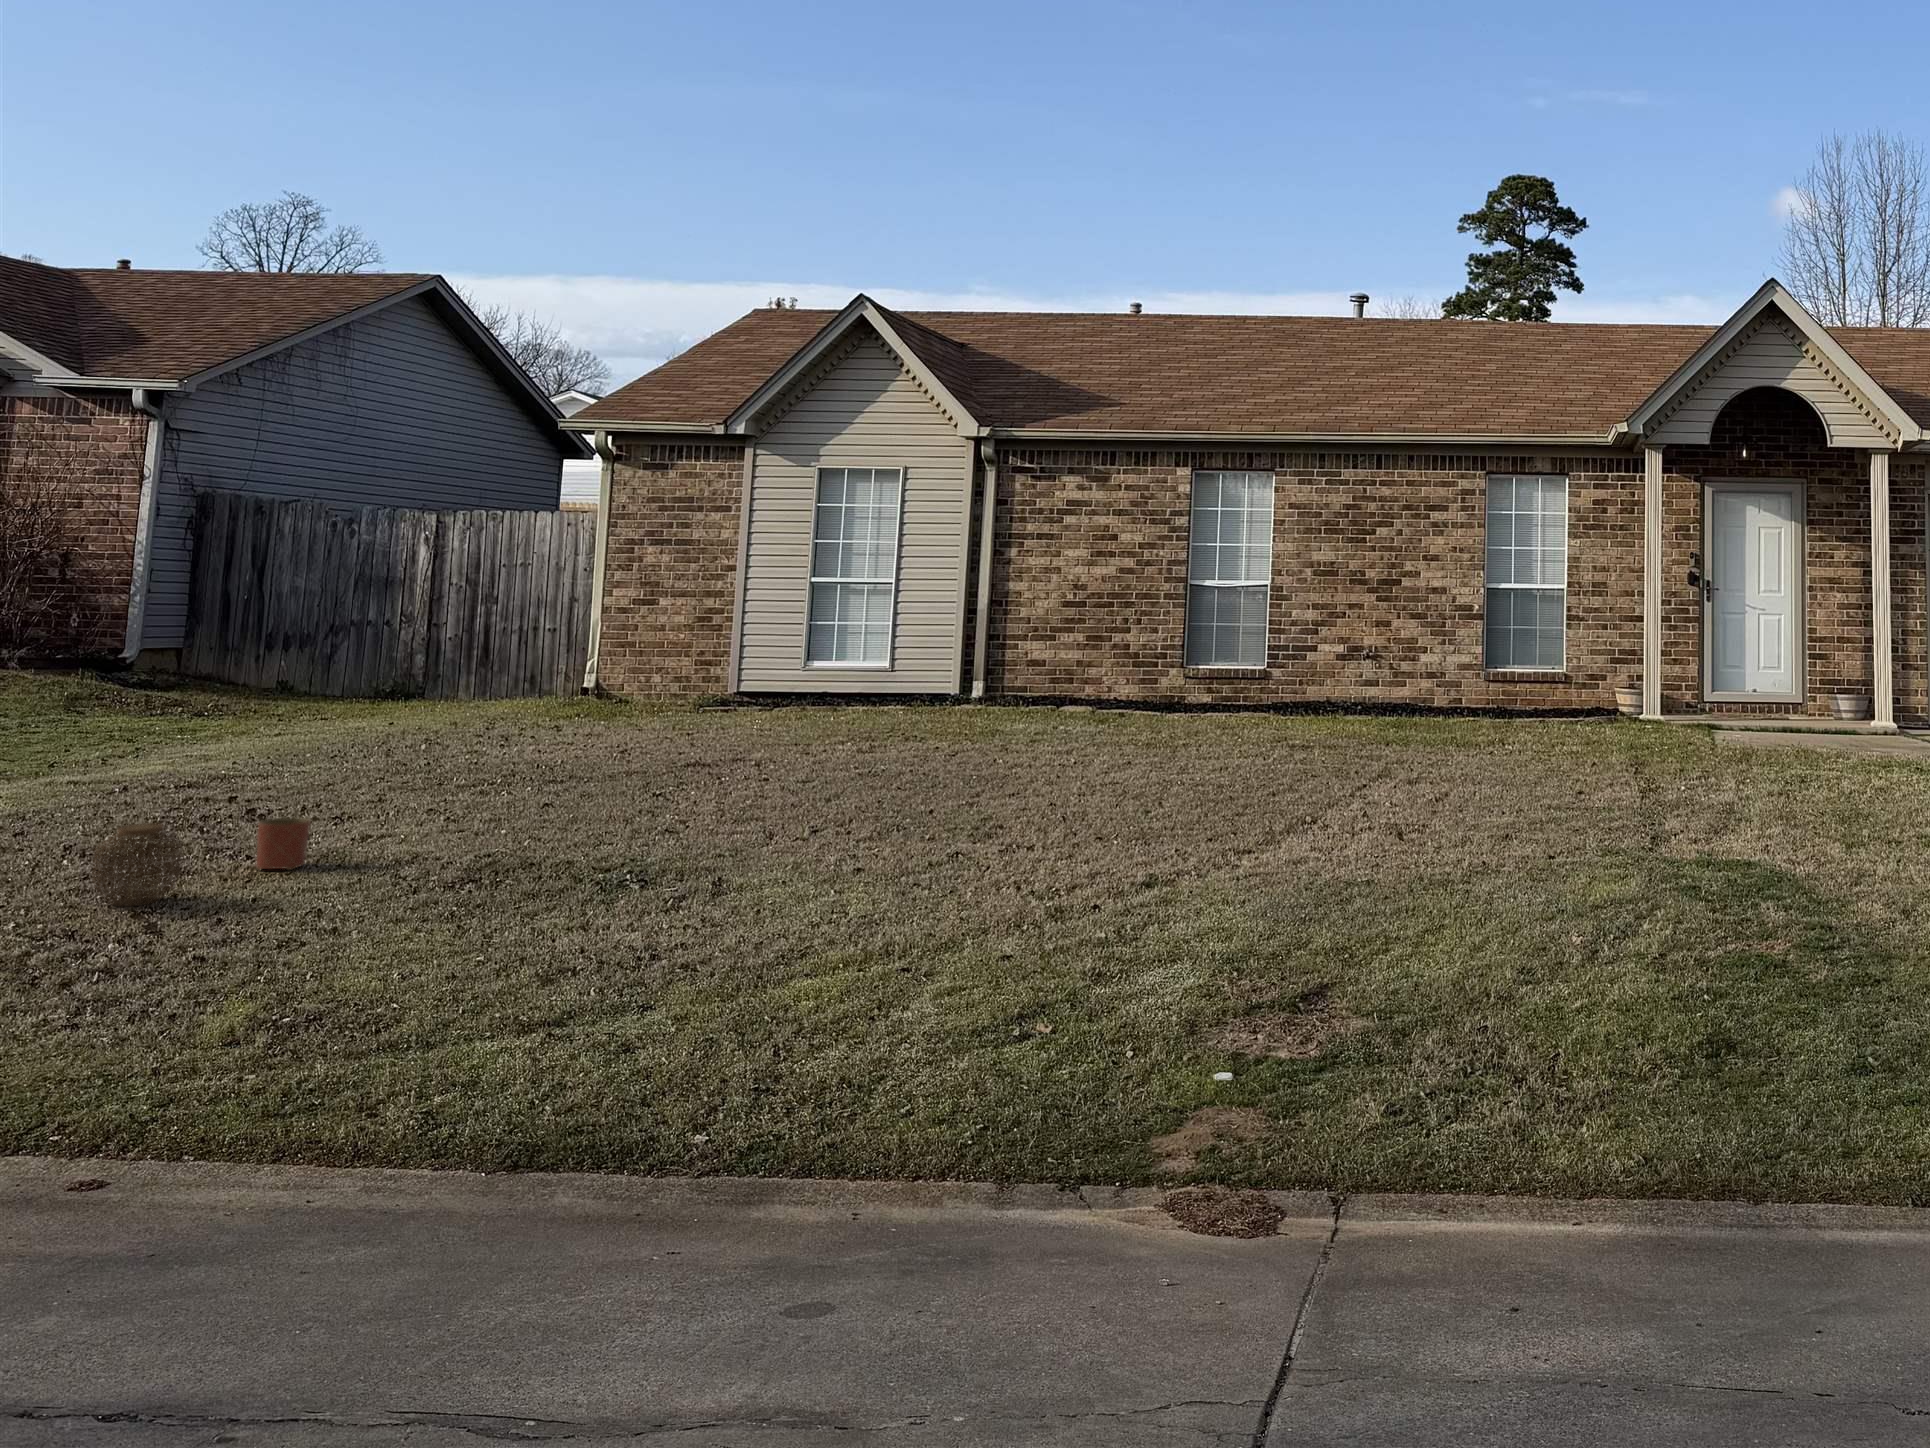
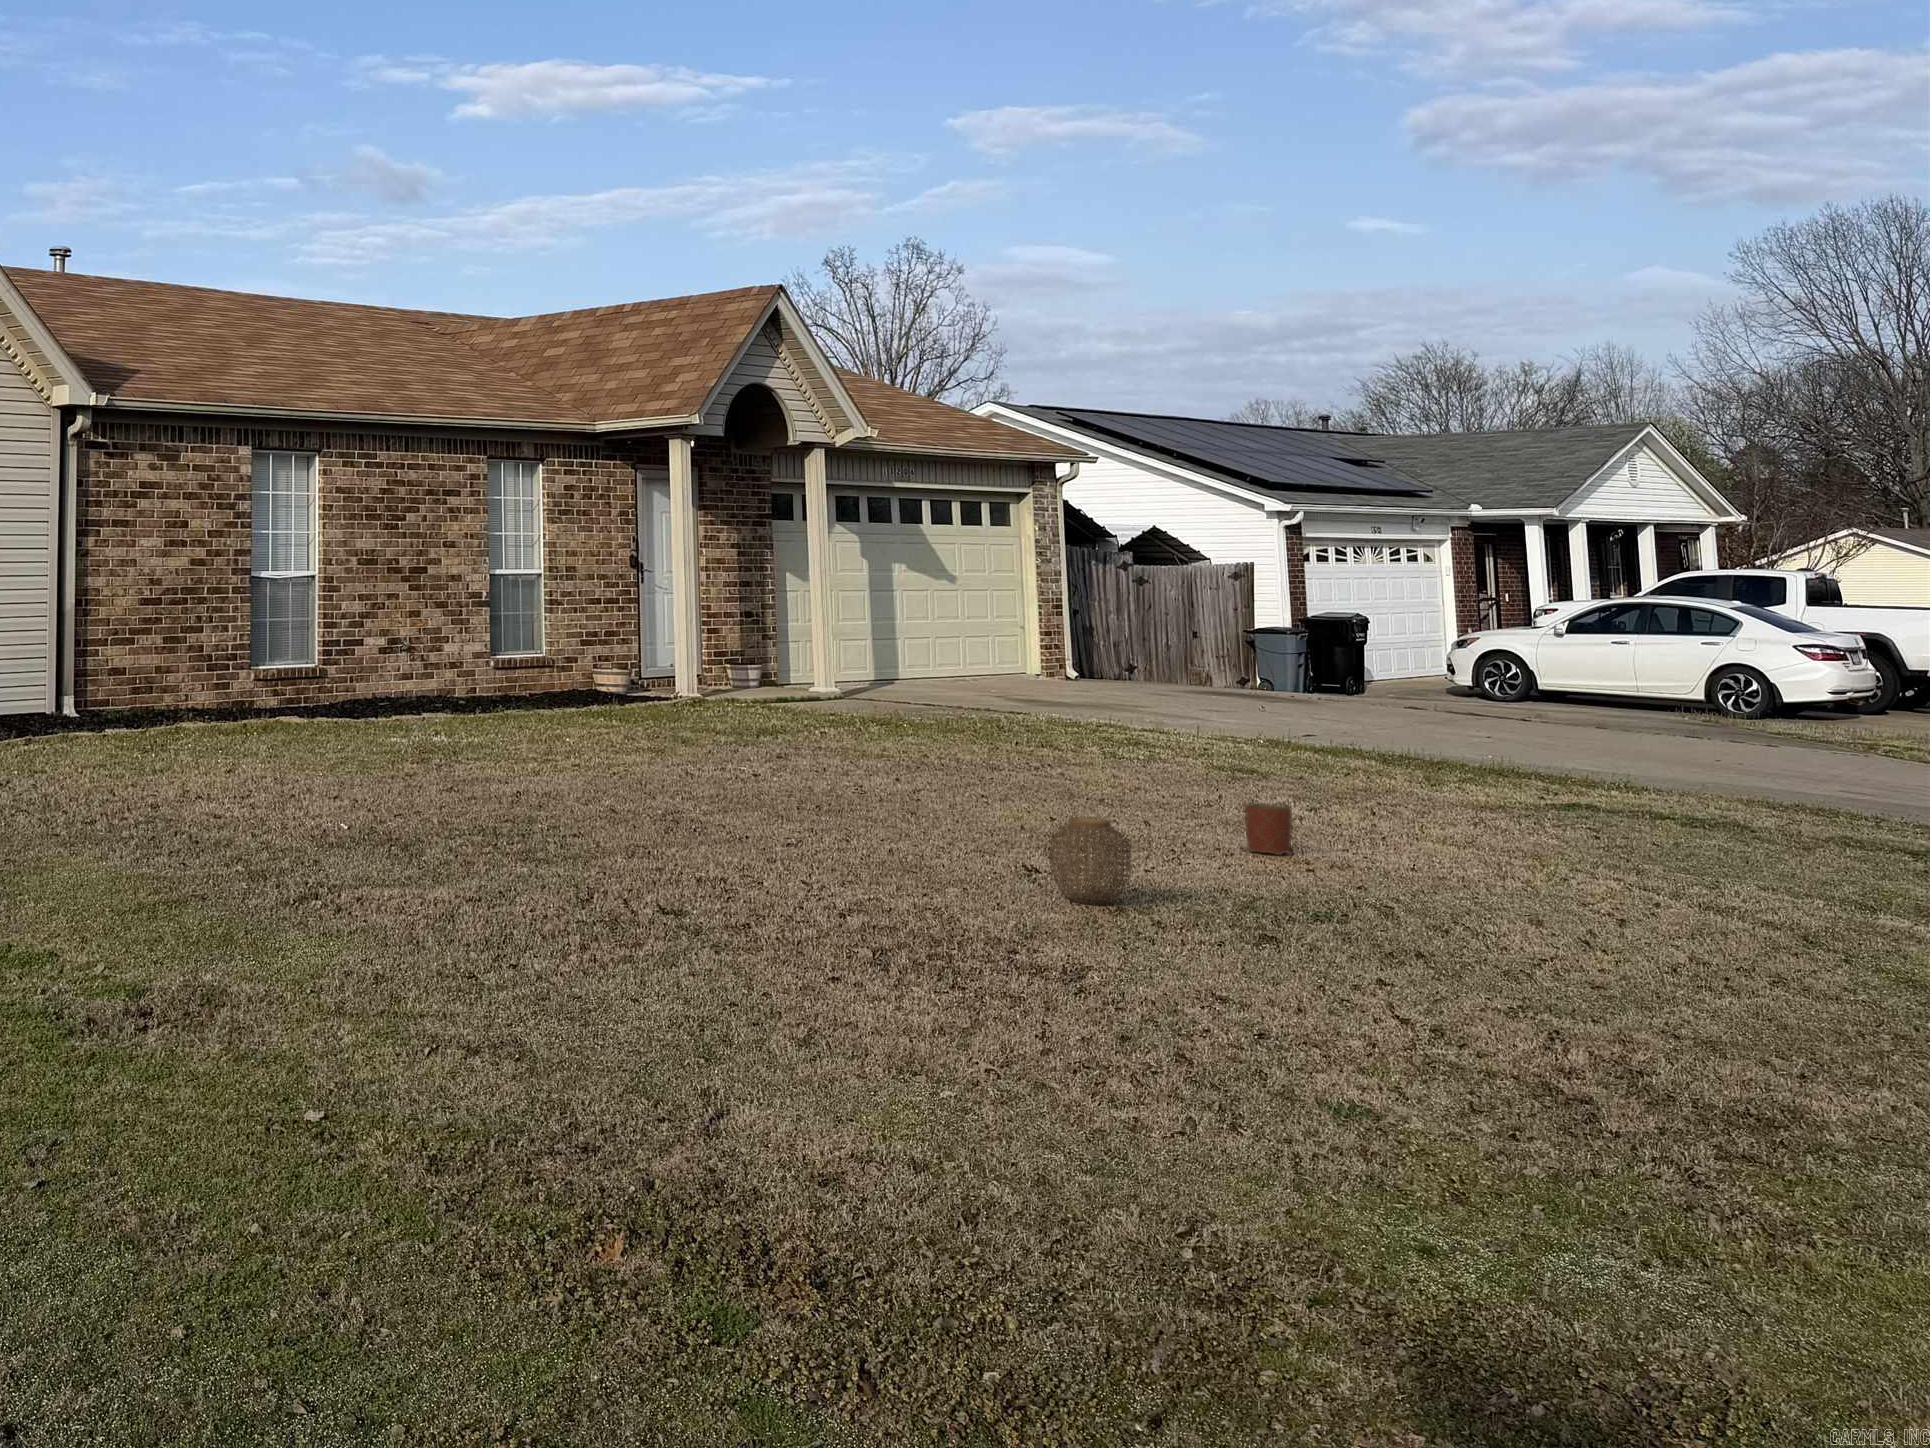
planter: present [257,817,310,870] -> present [1245,803,1292,855]

